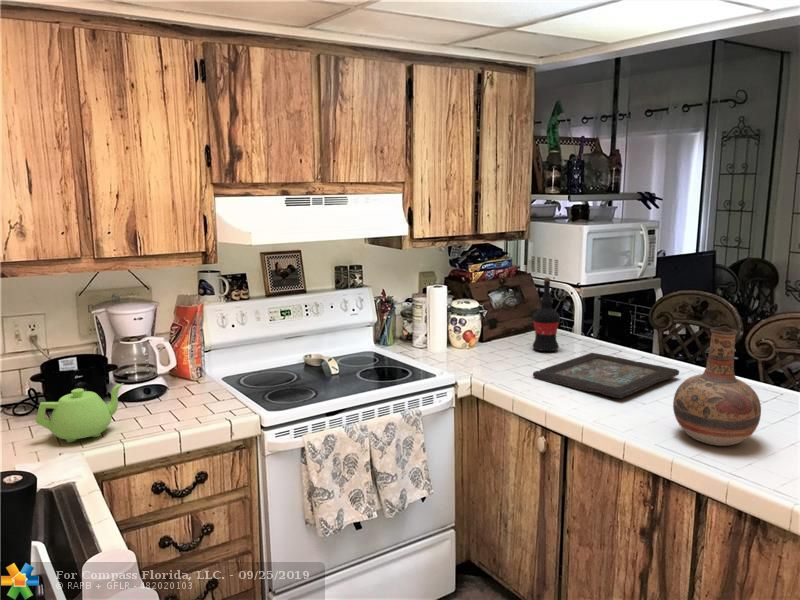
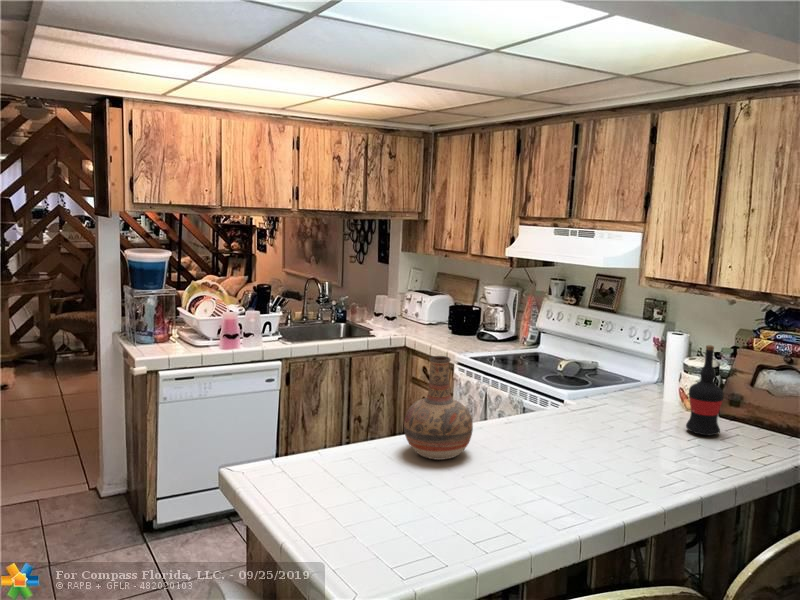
decorative tray: present [533,353,679,398] -> none [521,413,682,471]
teapot: present [36,383,123,442] -> none [417,314,445,338]

